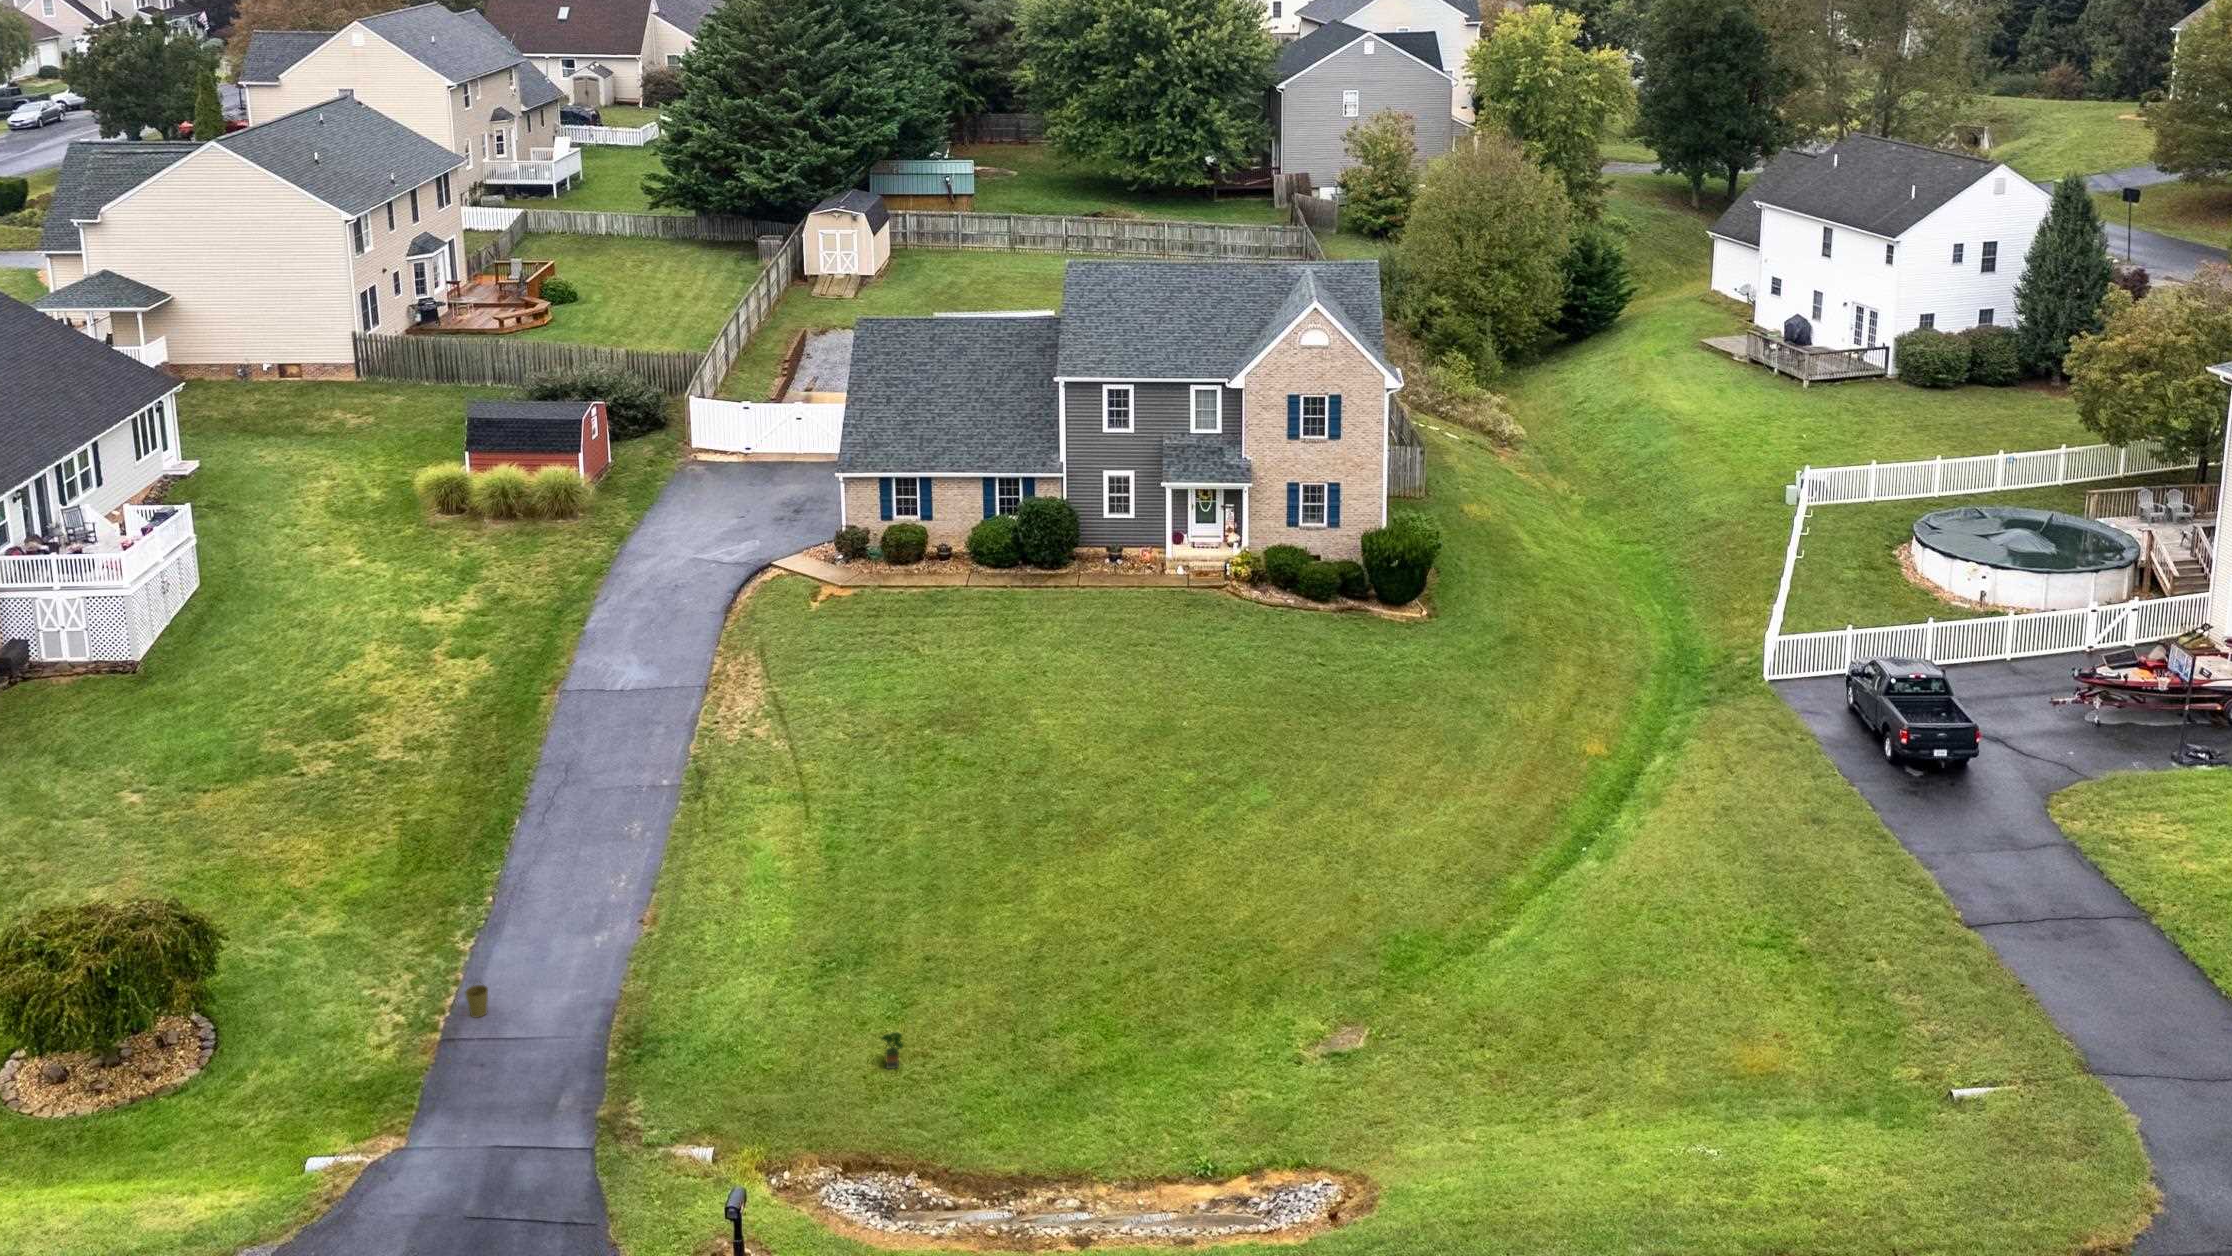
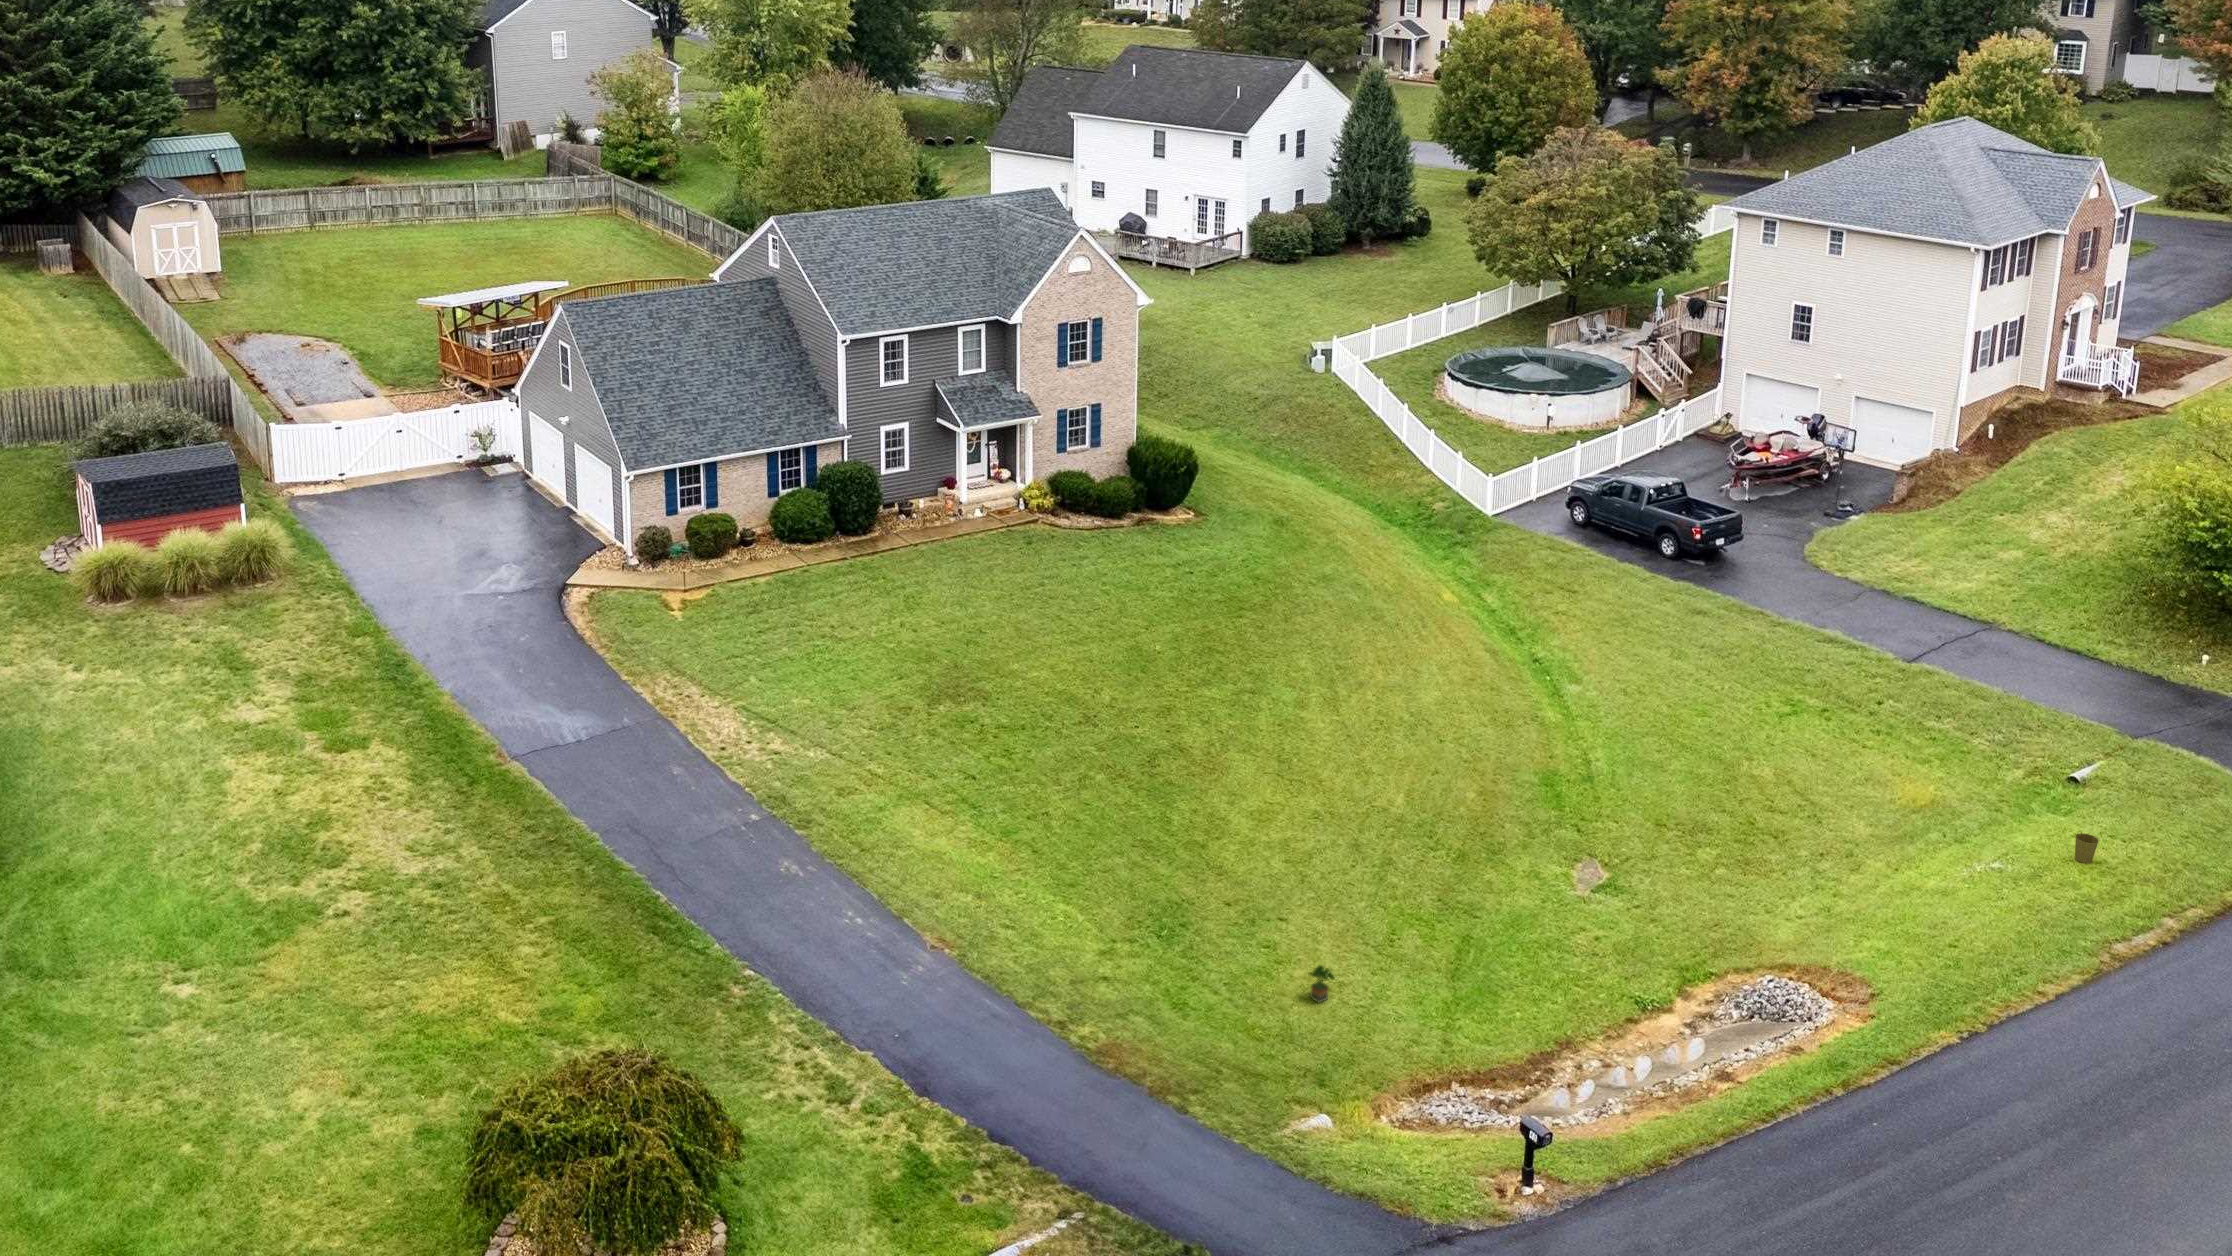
basket: present [466,982,488,1018] -> present [2075,831,2099,864]

